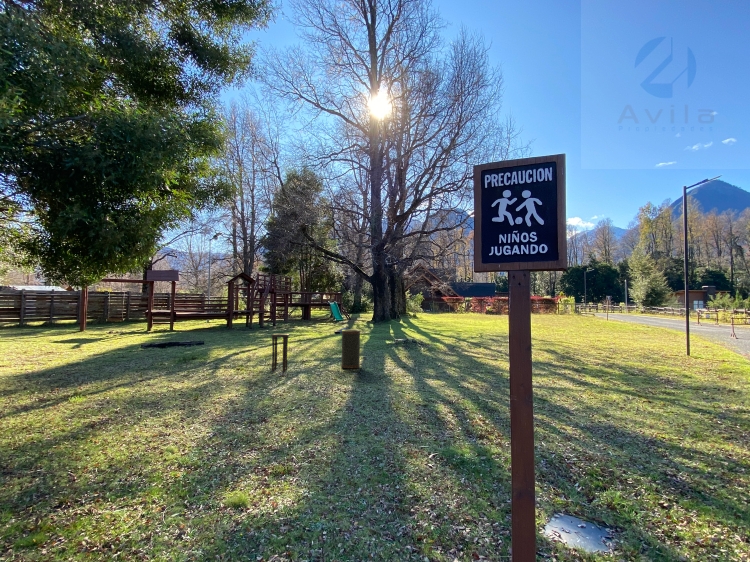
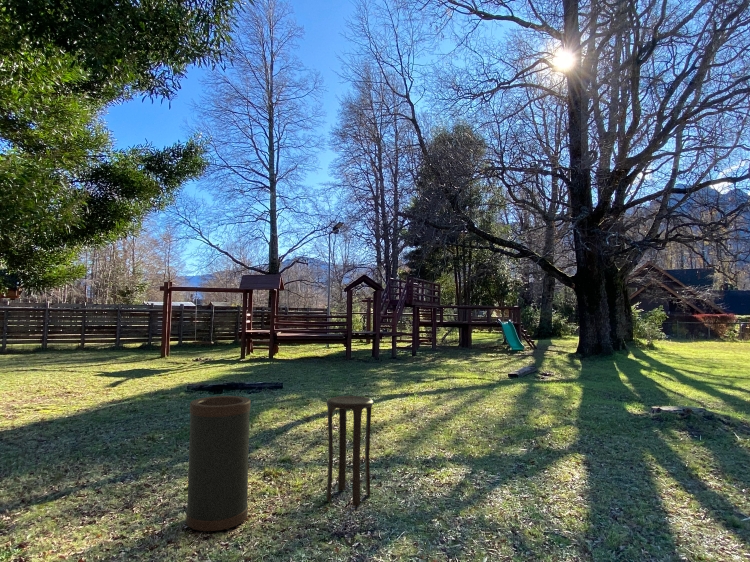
trash can: present [341,329,360,368] -> present [186,396,251,531]

